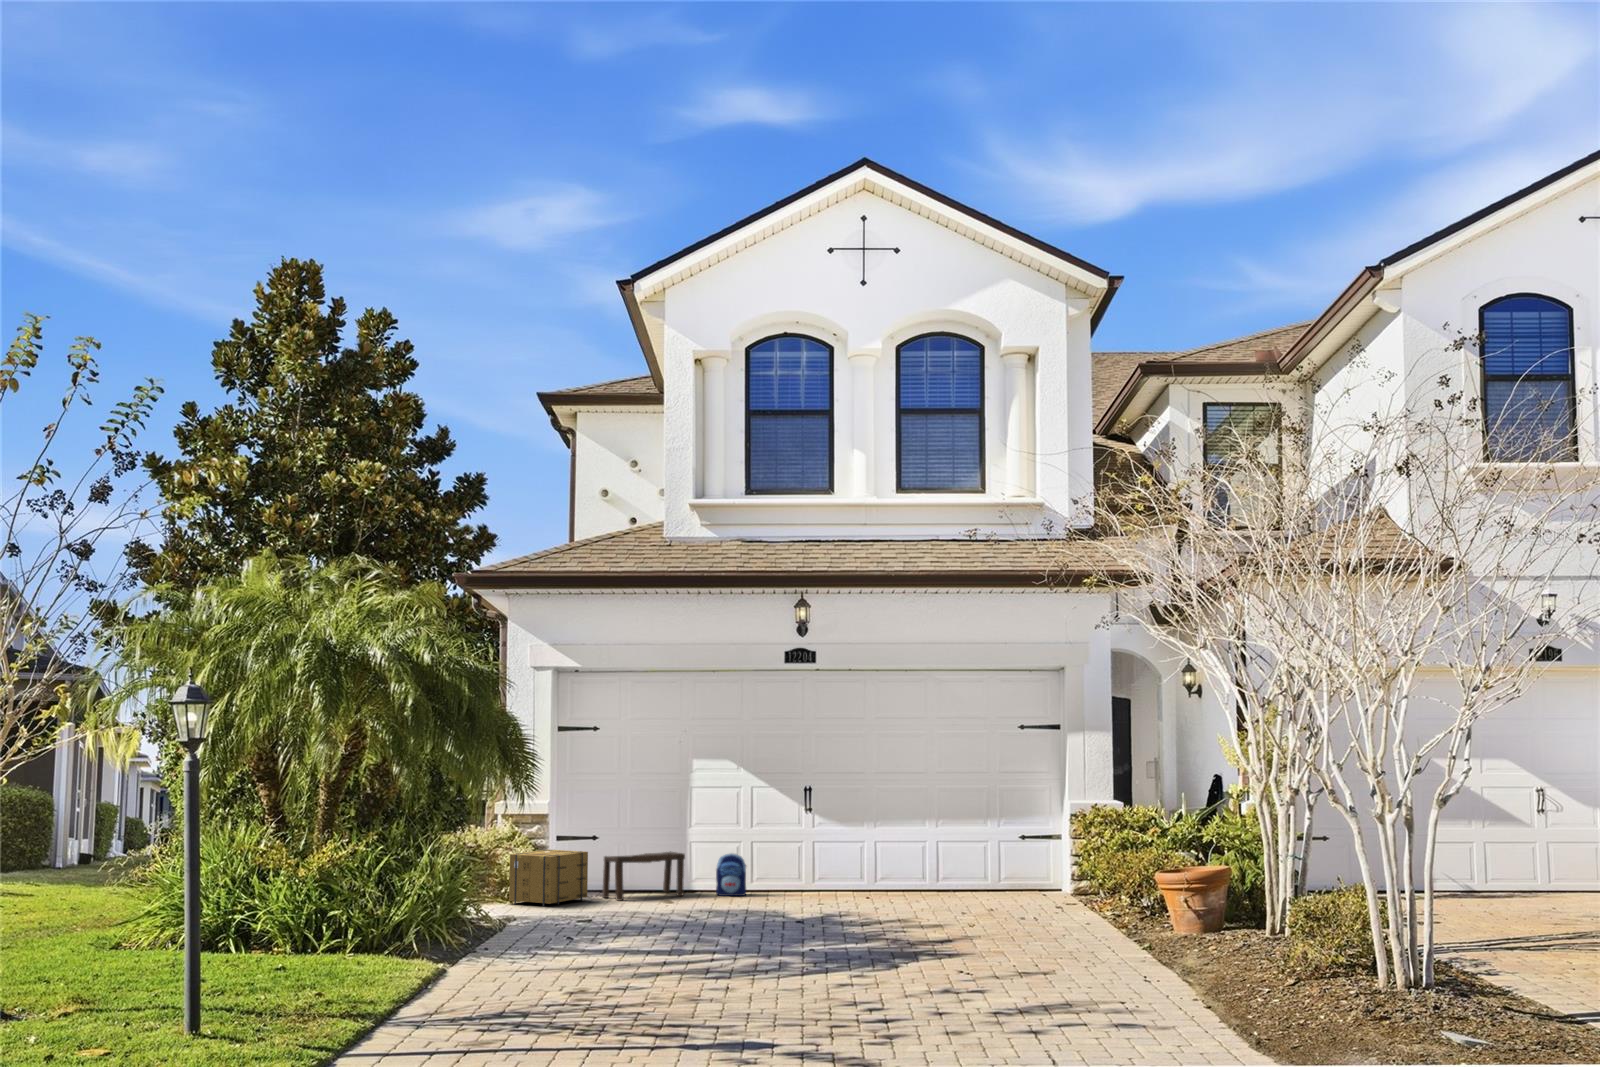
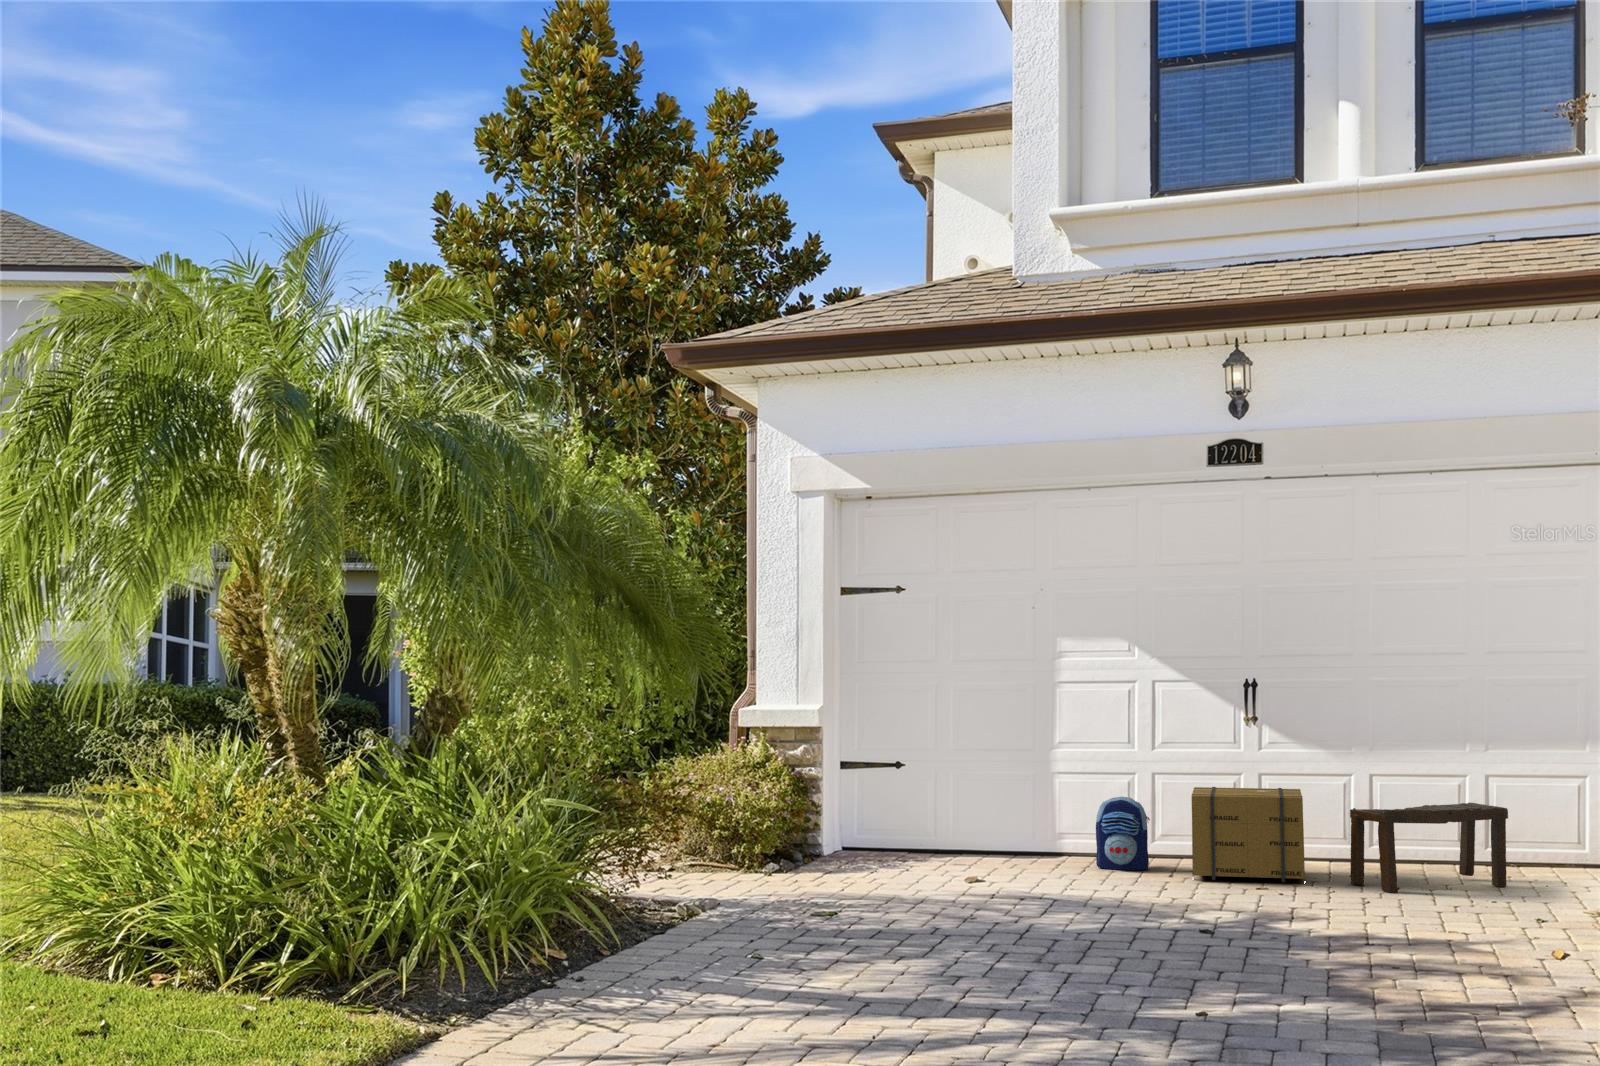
cardboard box: present [509,850,588,907] -> present [1192,787,1305,882]
bench: present [602,851,685,901] -> present [1350,803,1508,893]

